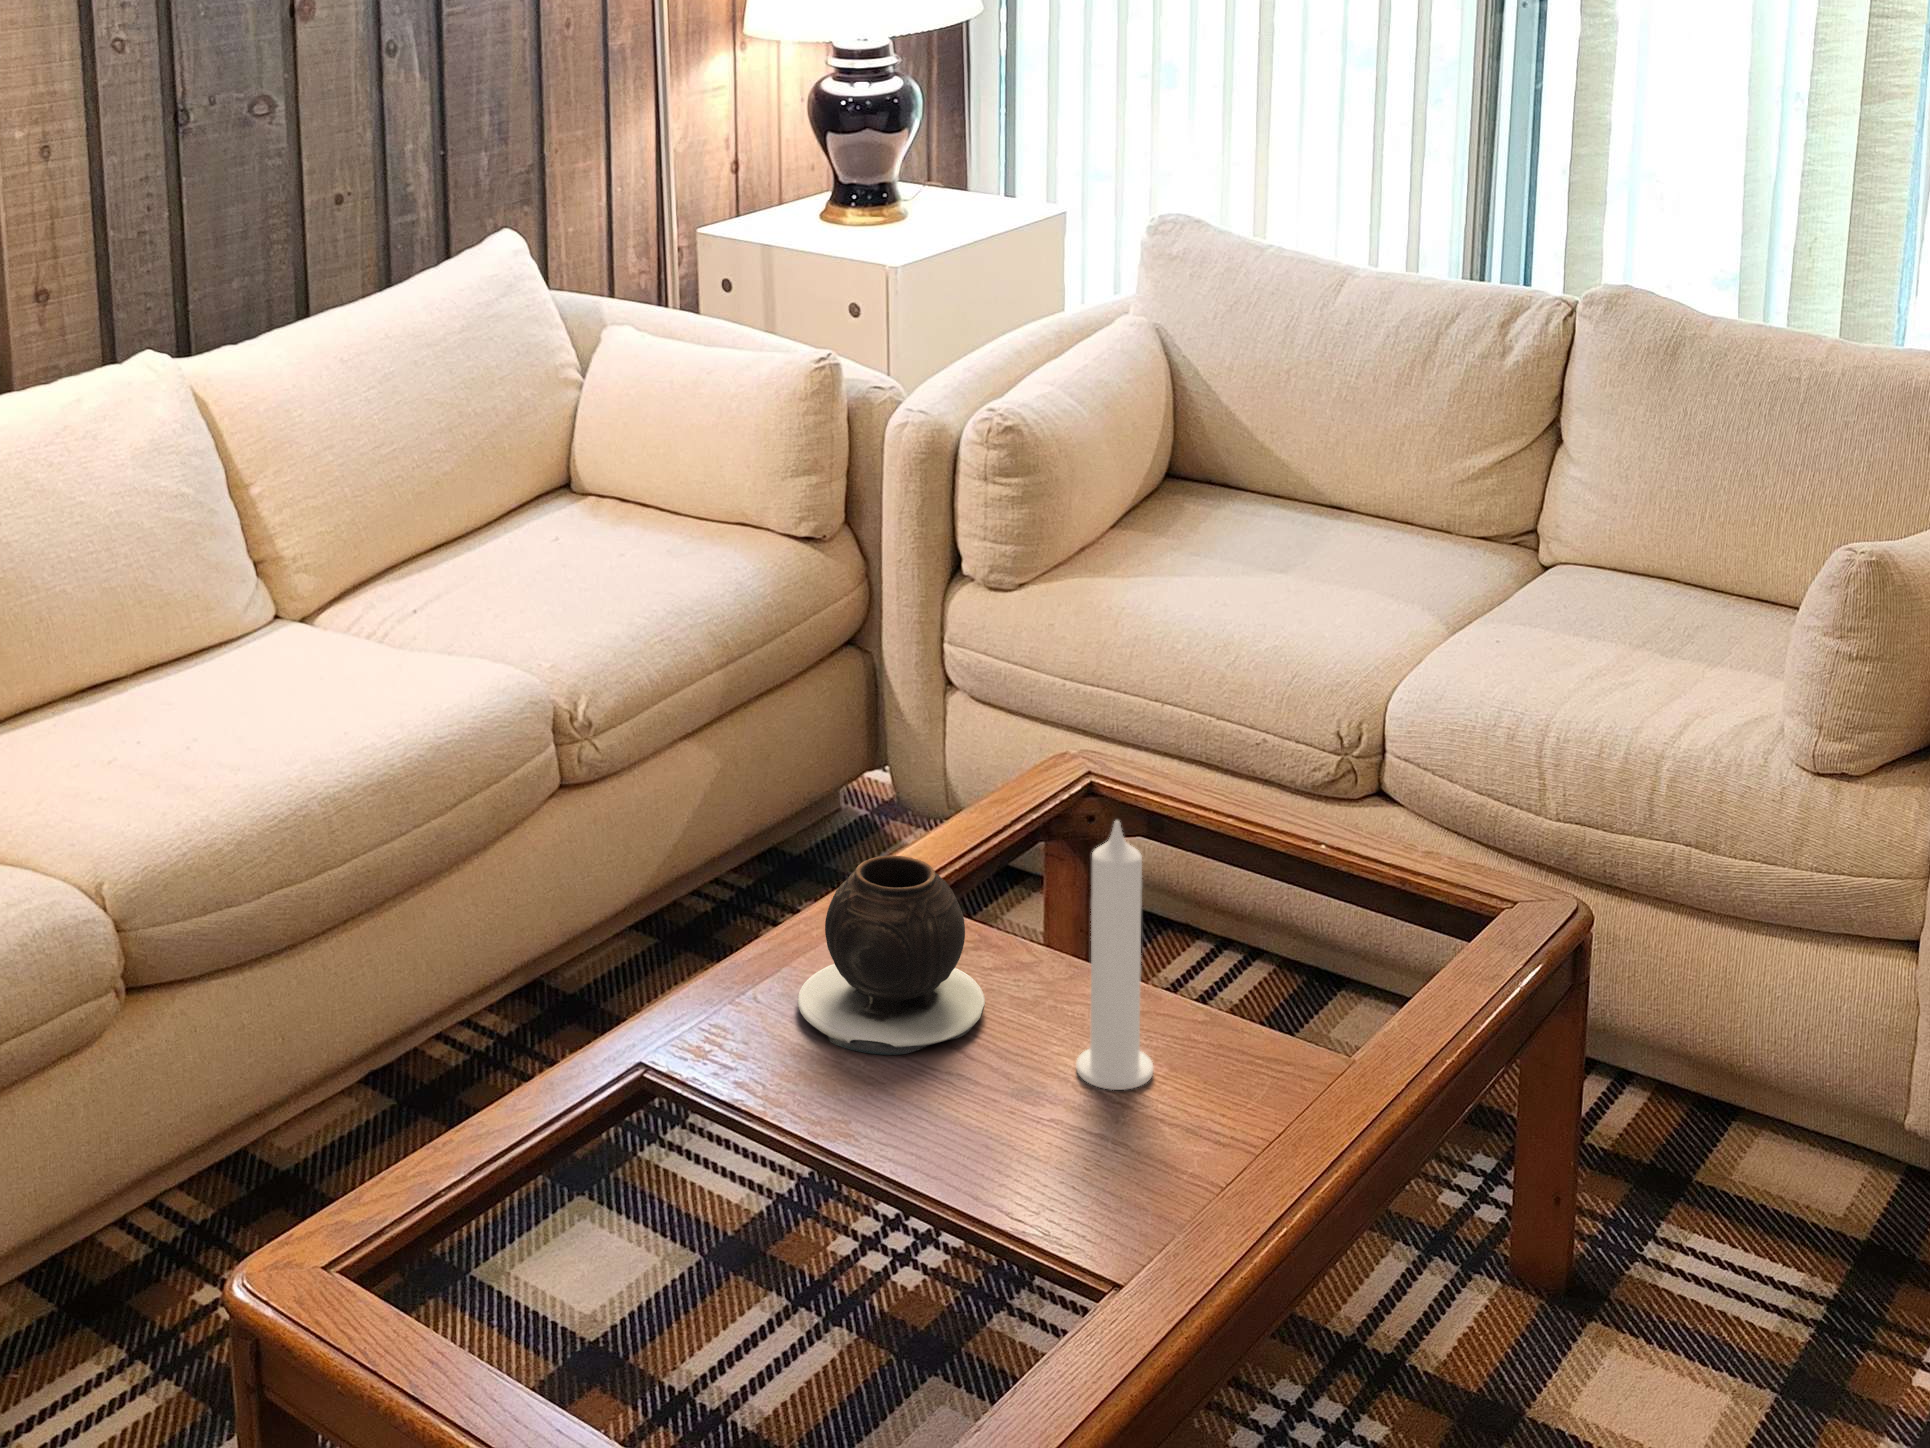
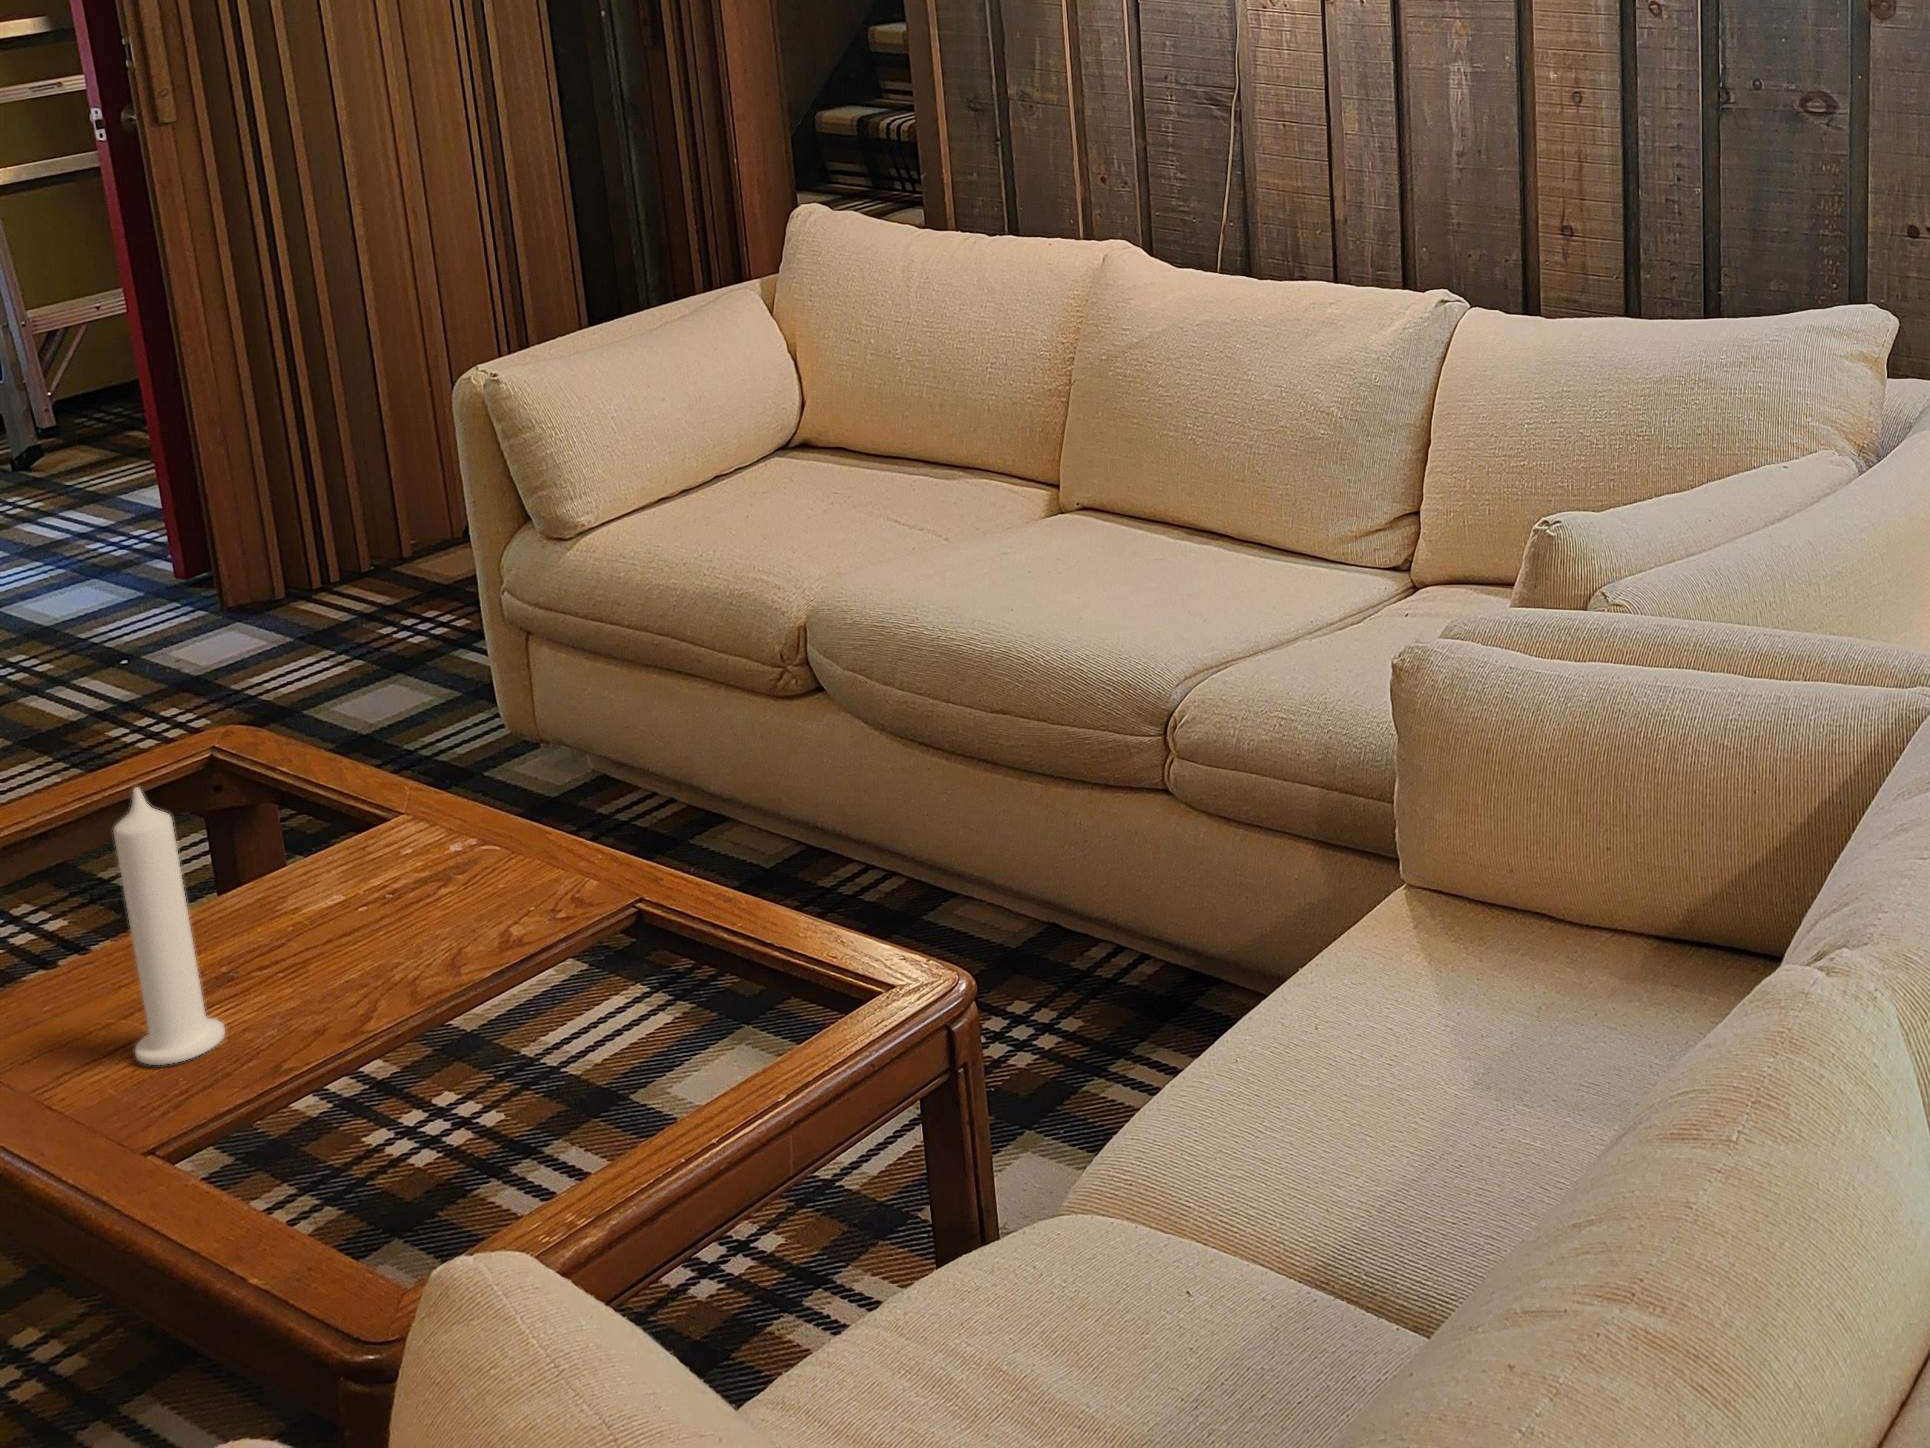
vase: present [798,855,985,1055] -> none [289,777,491,967]

